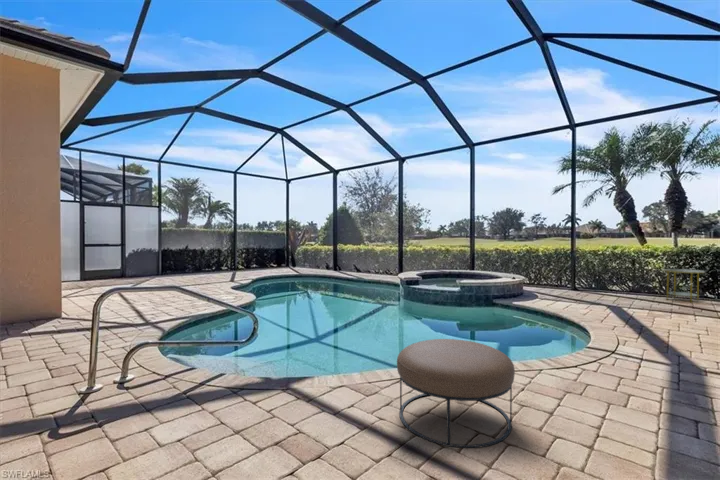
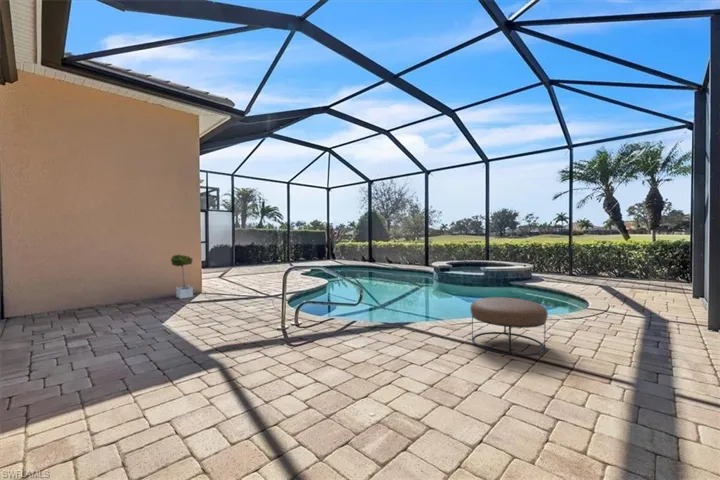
potted tree: none [13,265,49,328] -> present [171,255,193,299]
side table: present [662,269,705,303] -> none [642,258,676,284]

